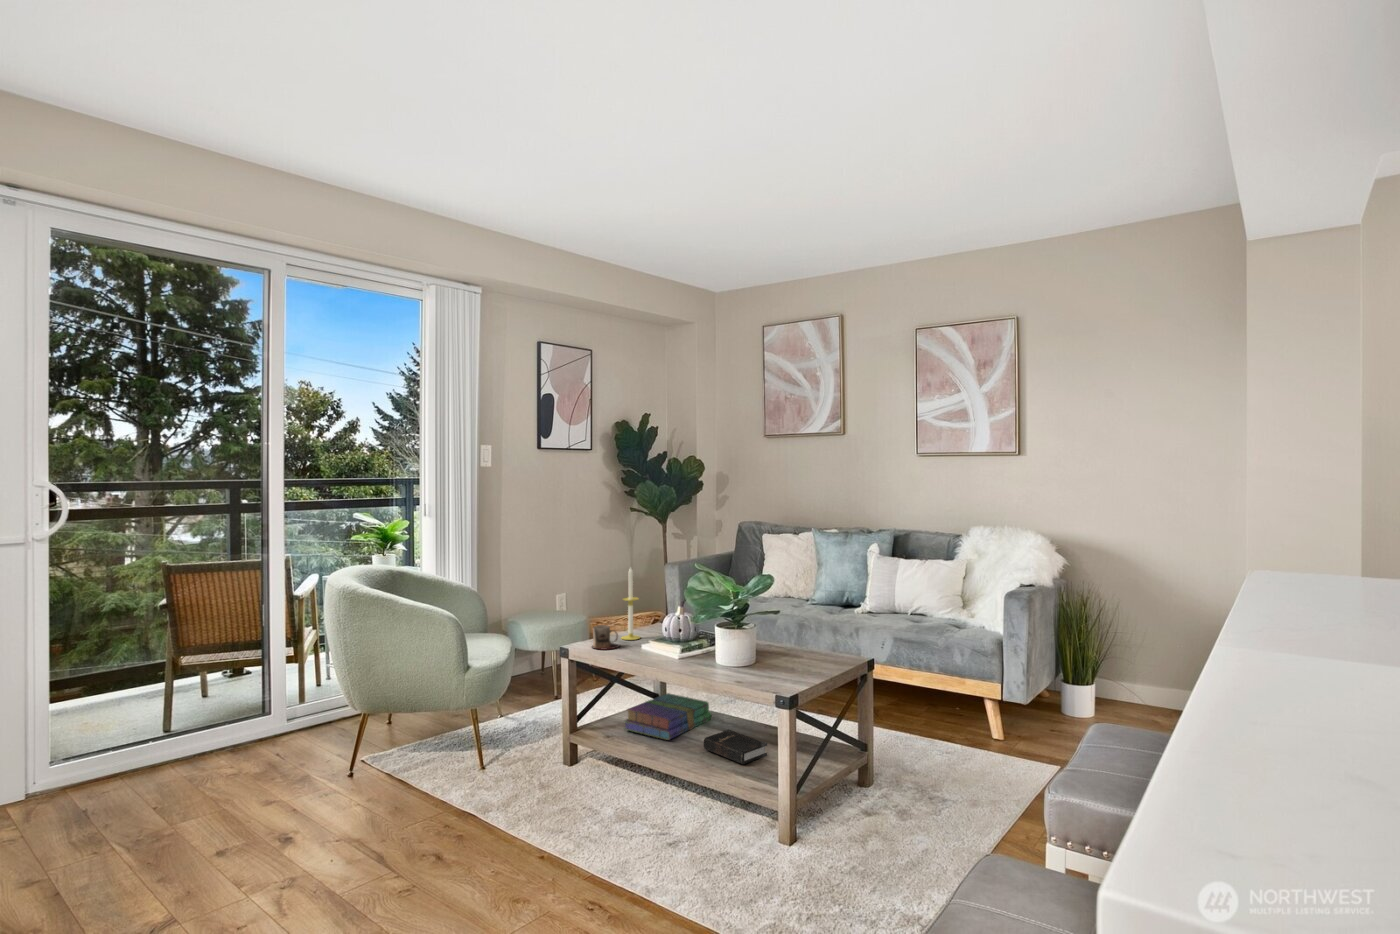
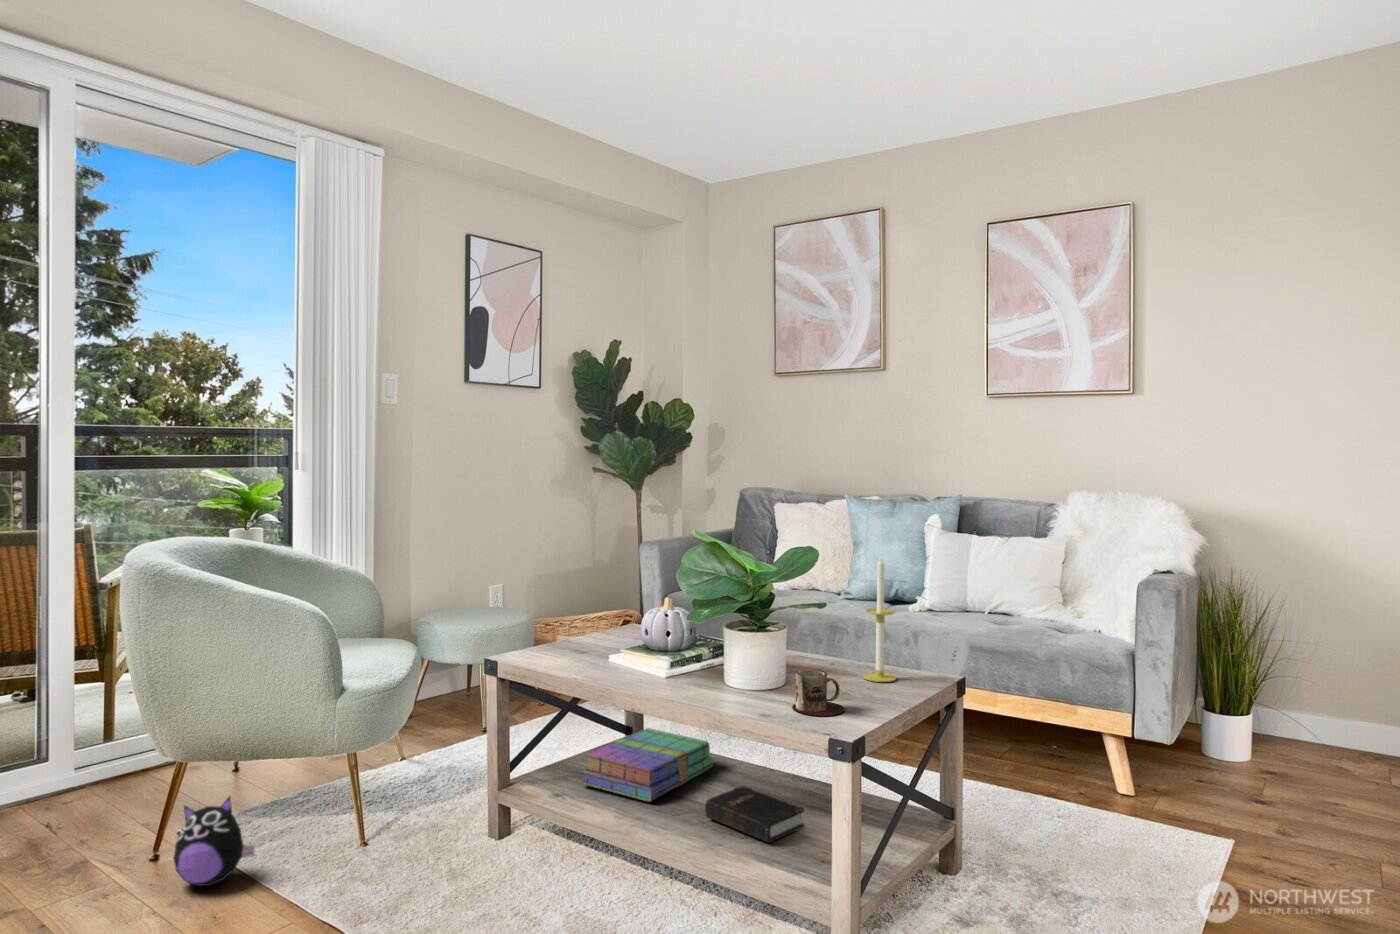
candle: present [622,568,640,640] -> present [863,558,896,682]
mug: present [592,625,619,650] -> present [792,669,845,716]
plush toy: none [366,735,416,792] -> present [174,797,255,886]

